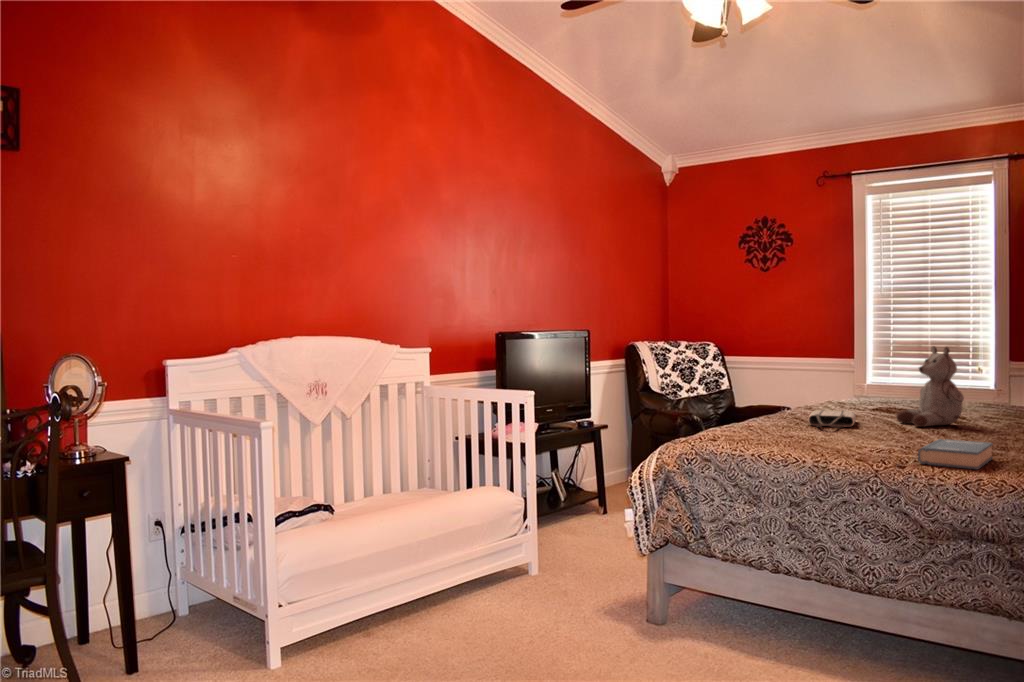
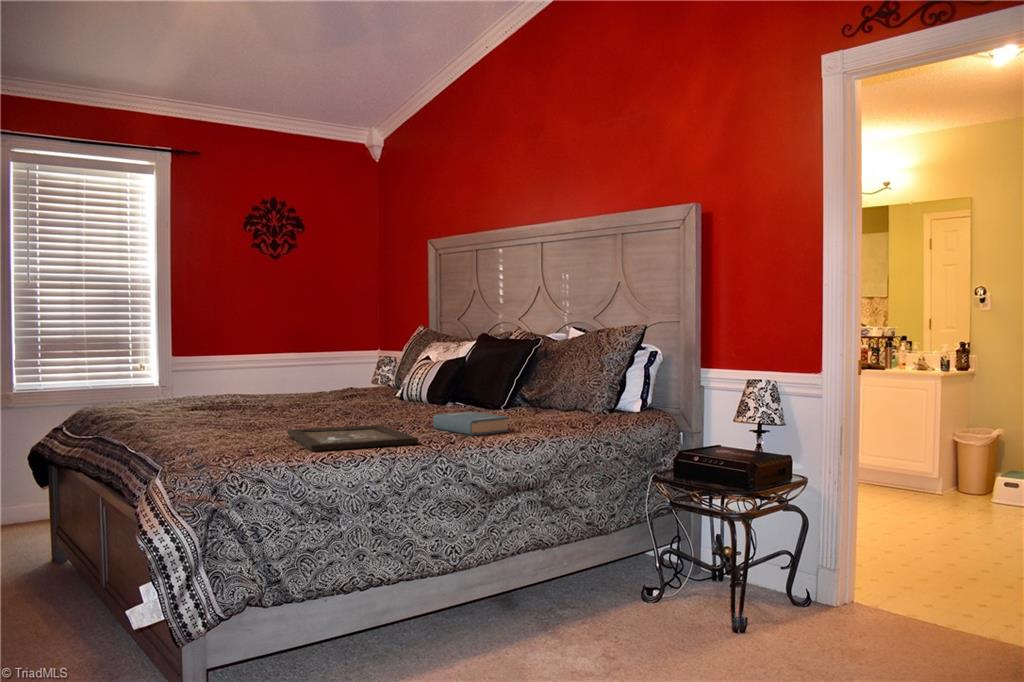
stuffed bear: present [896,346,964,427] -> none [259,335,325,417]
tote bag: present [808,410,856,427] -> none [189,410,273,429]
tray: none [746,430,889,456] -> present [287,425,418,452]

